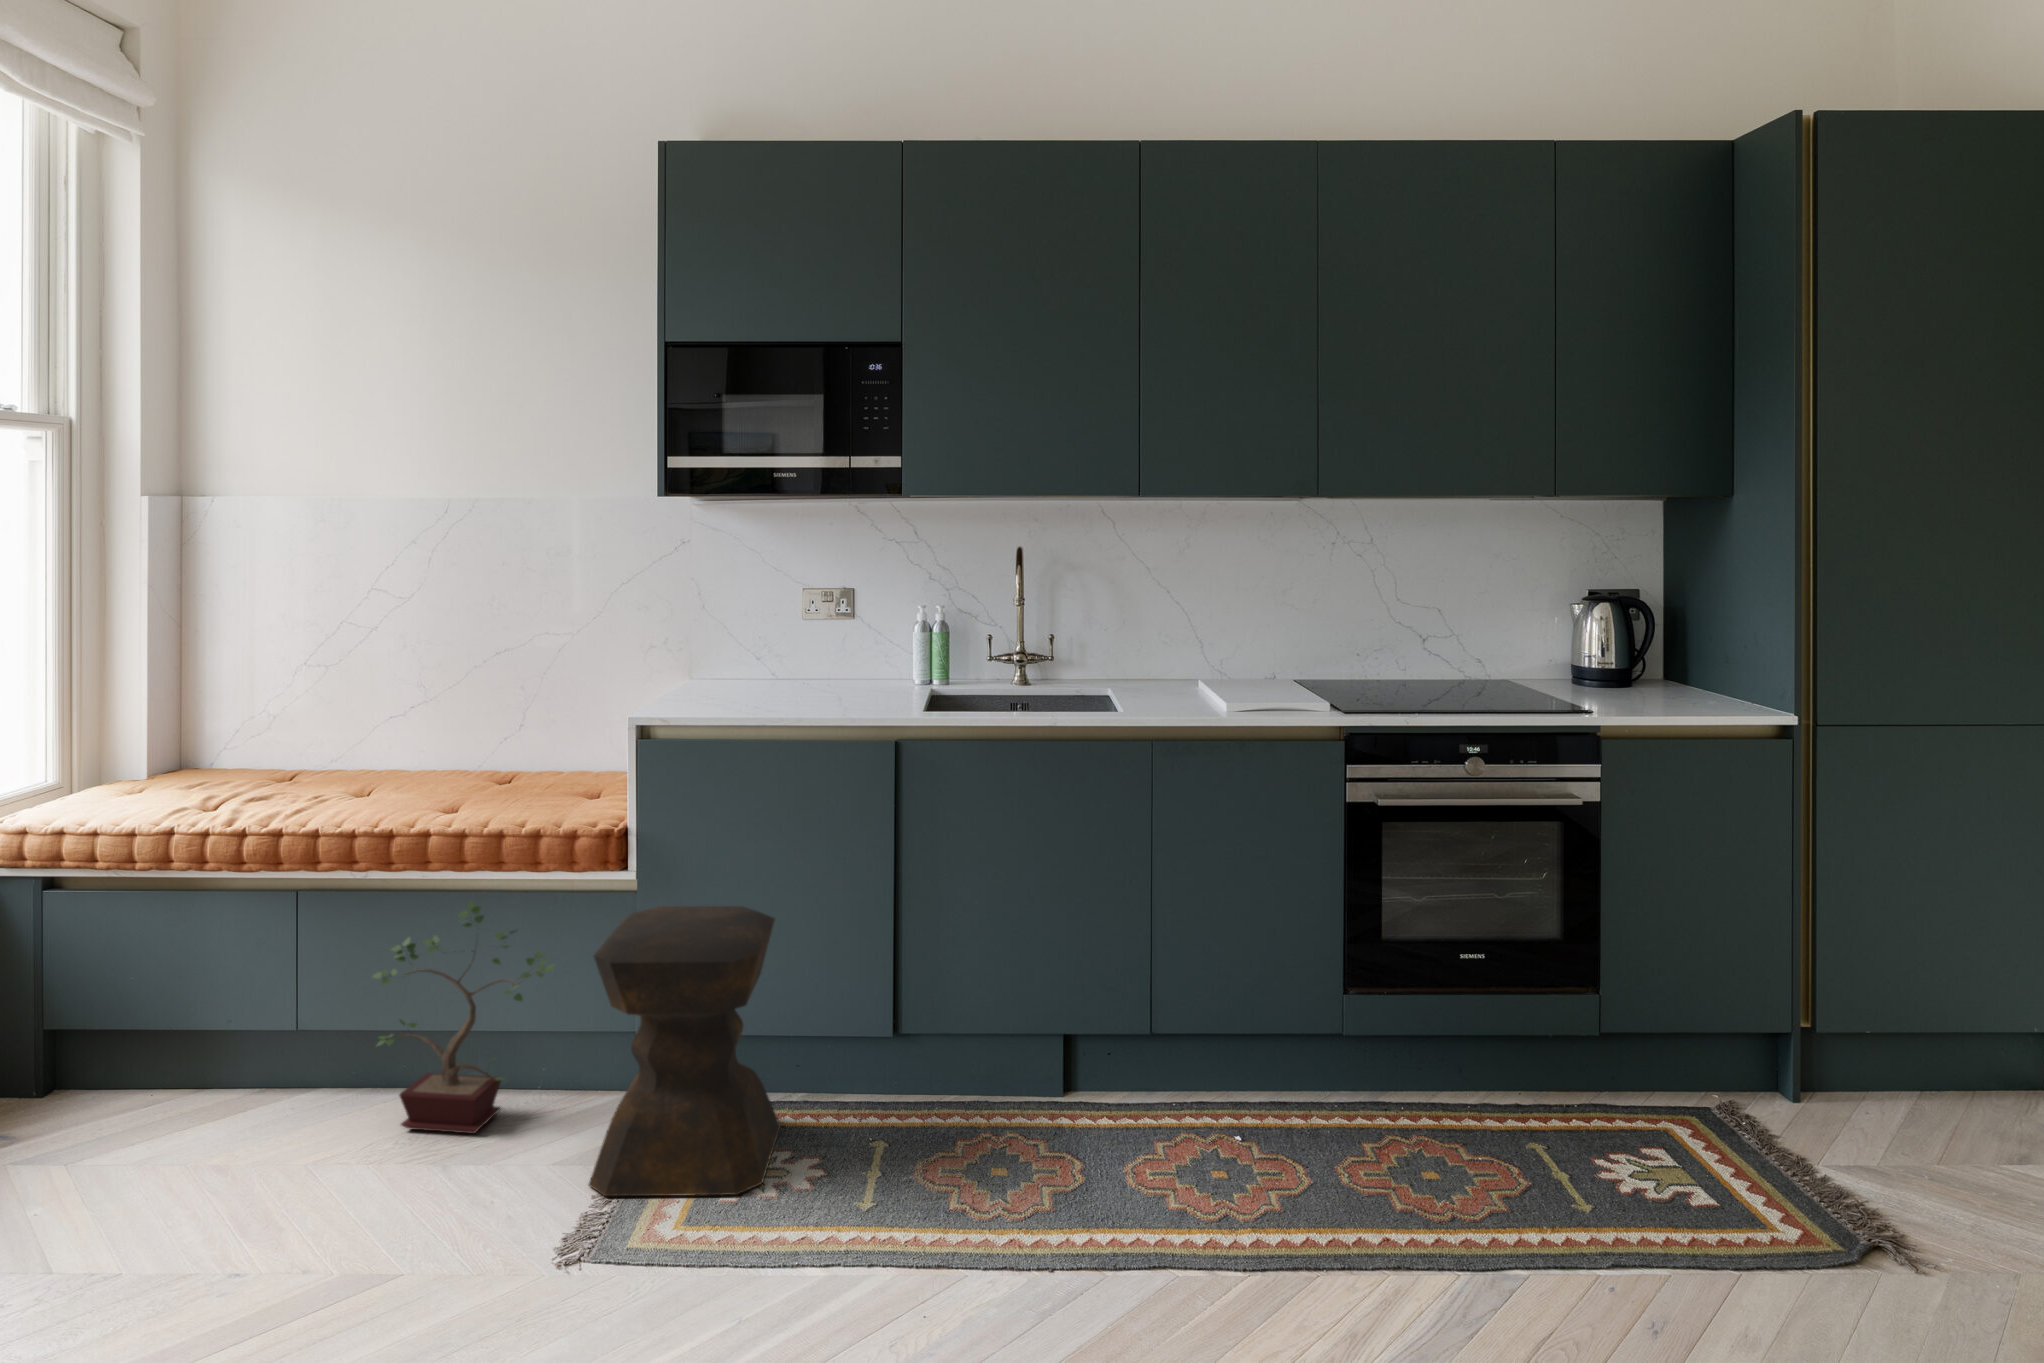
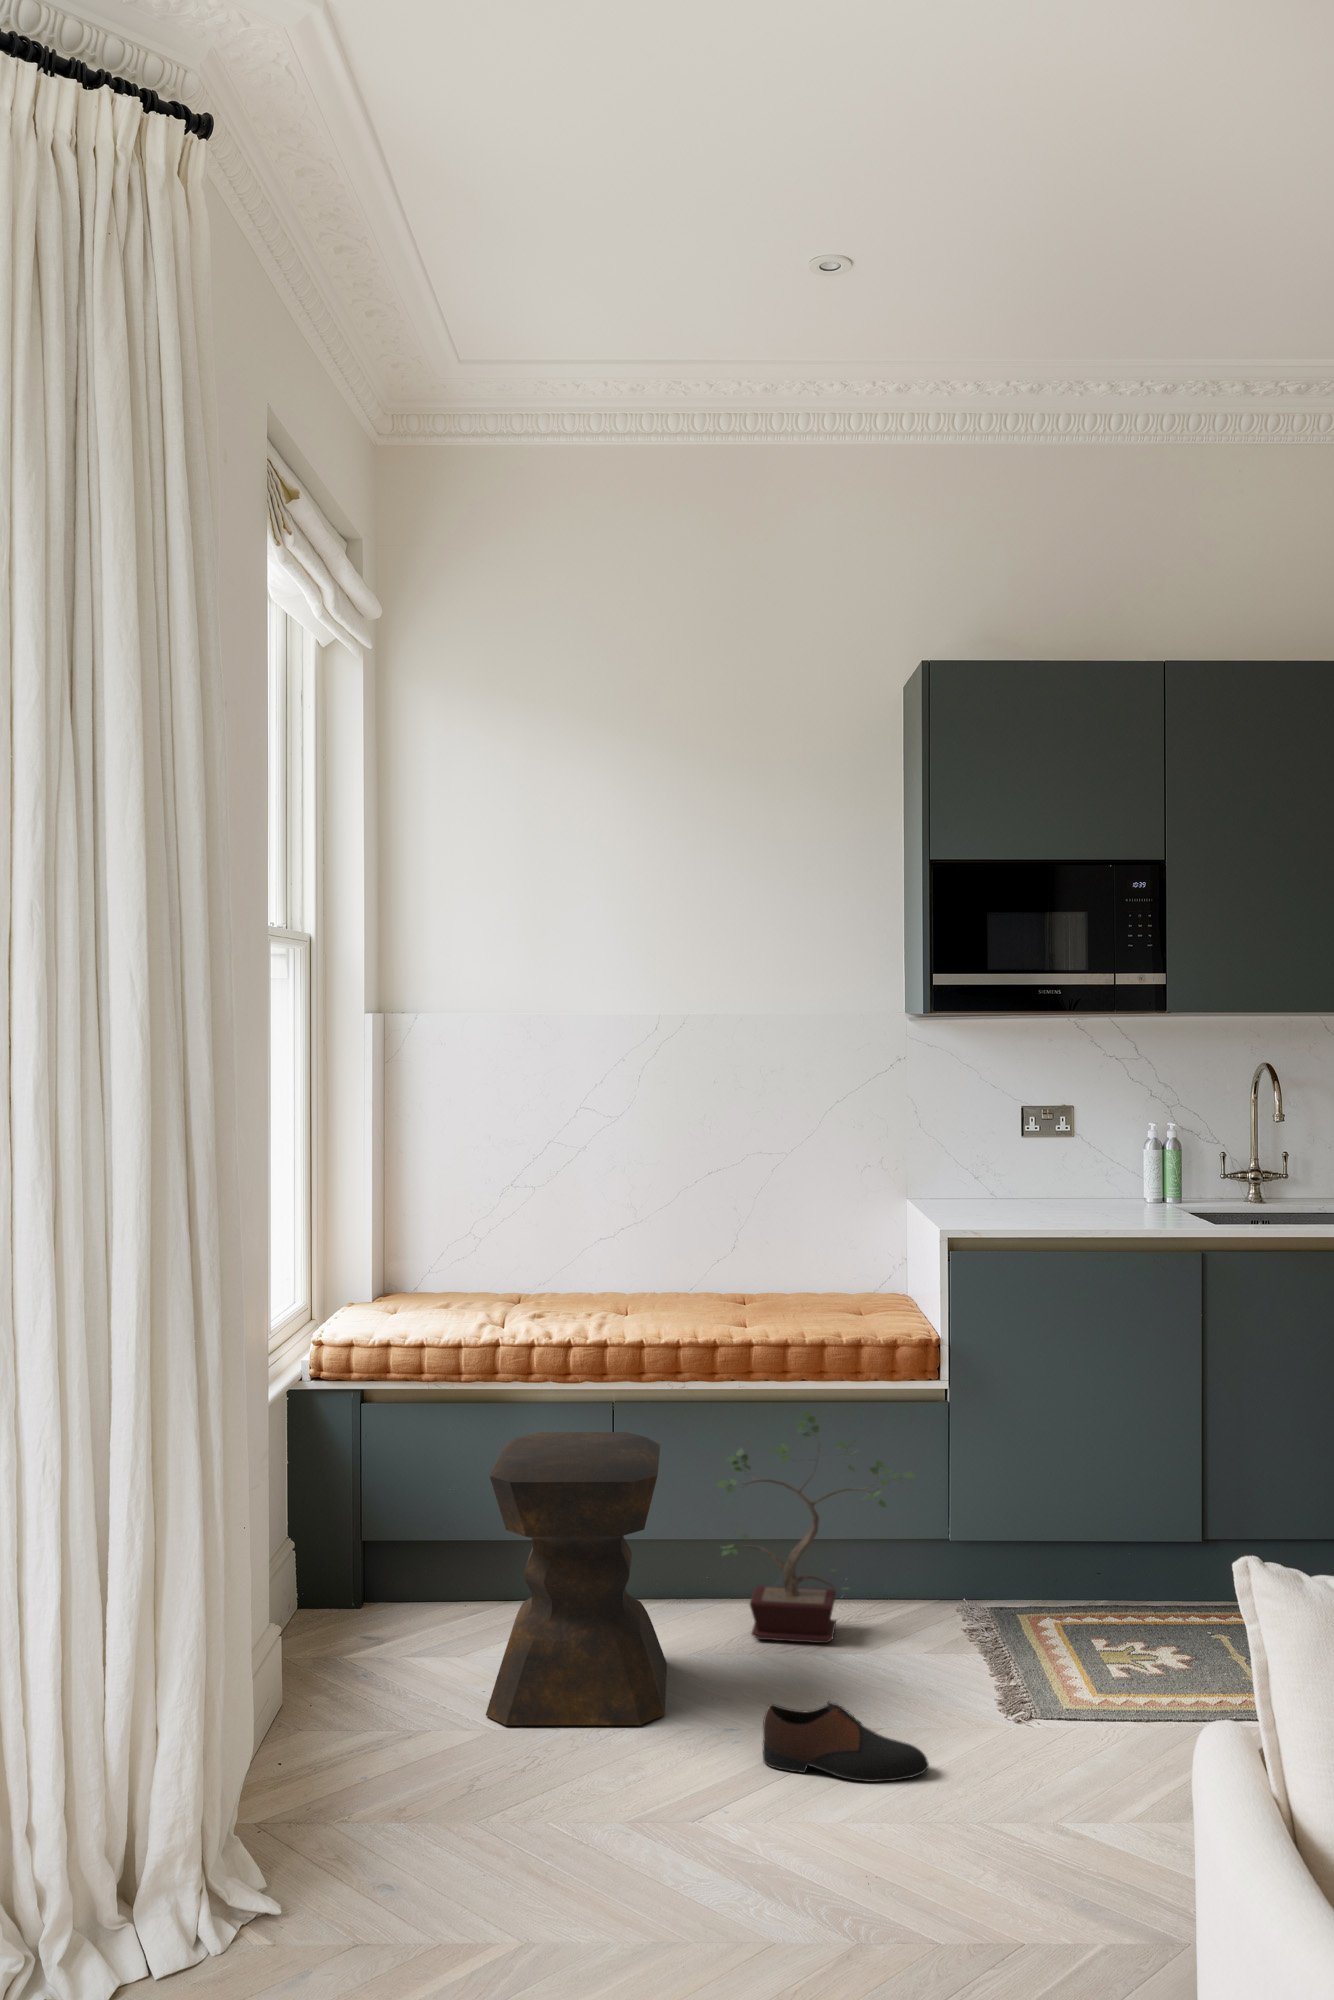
stool: present [589,906,780,1196] -> present [486,1432,667,1725]
shoe: none [273,1218,433,1303] -> present [763,1702,929,1782]

